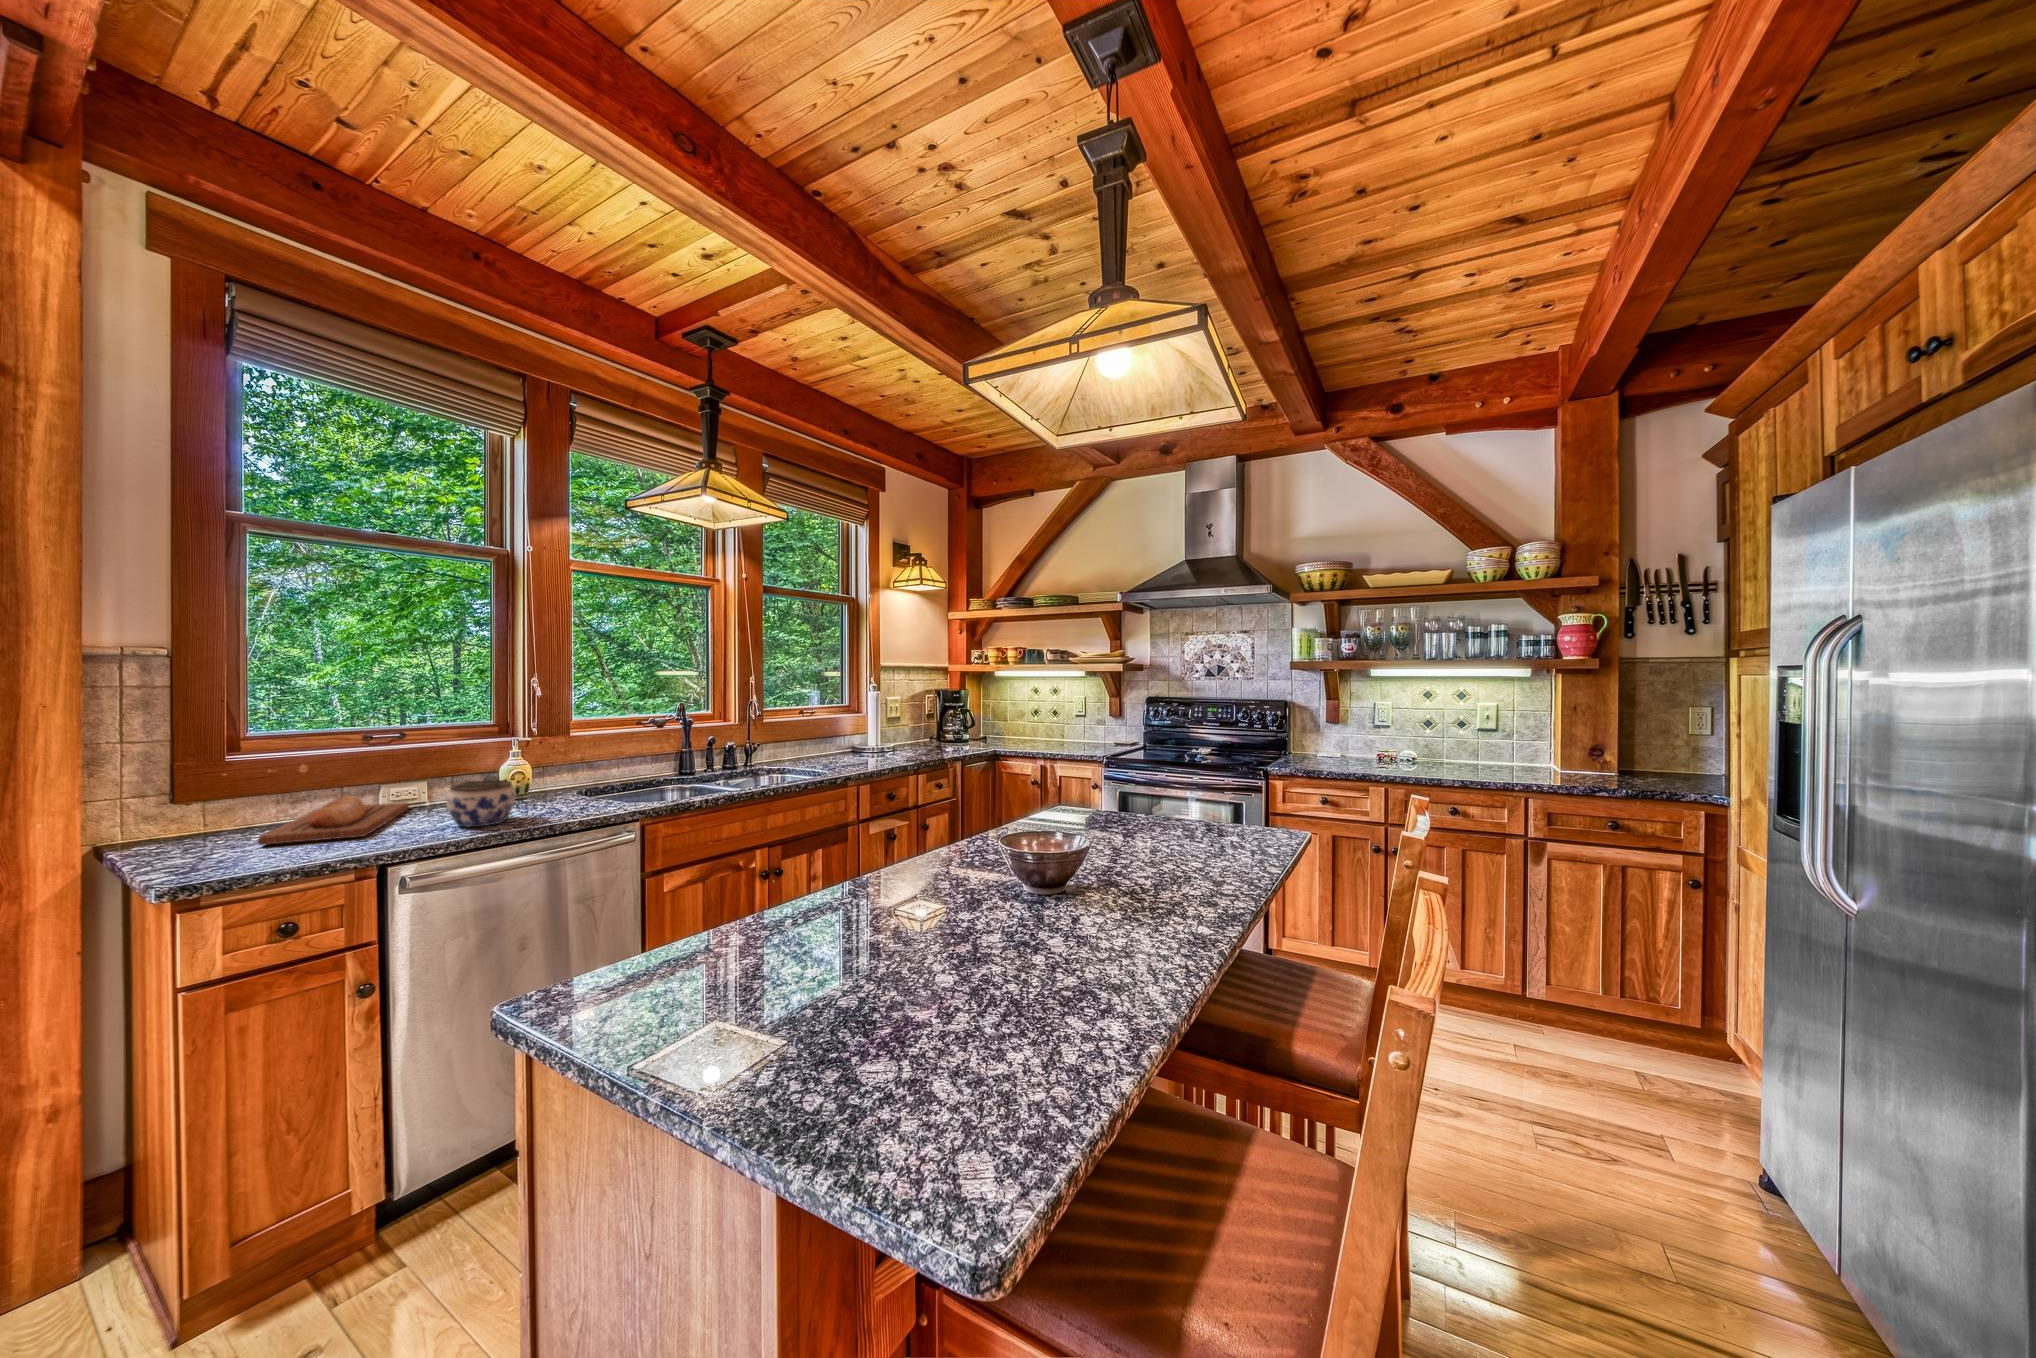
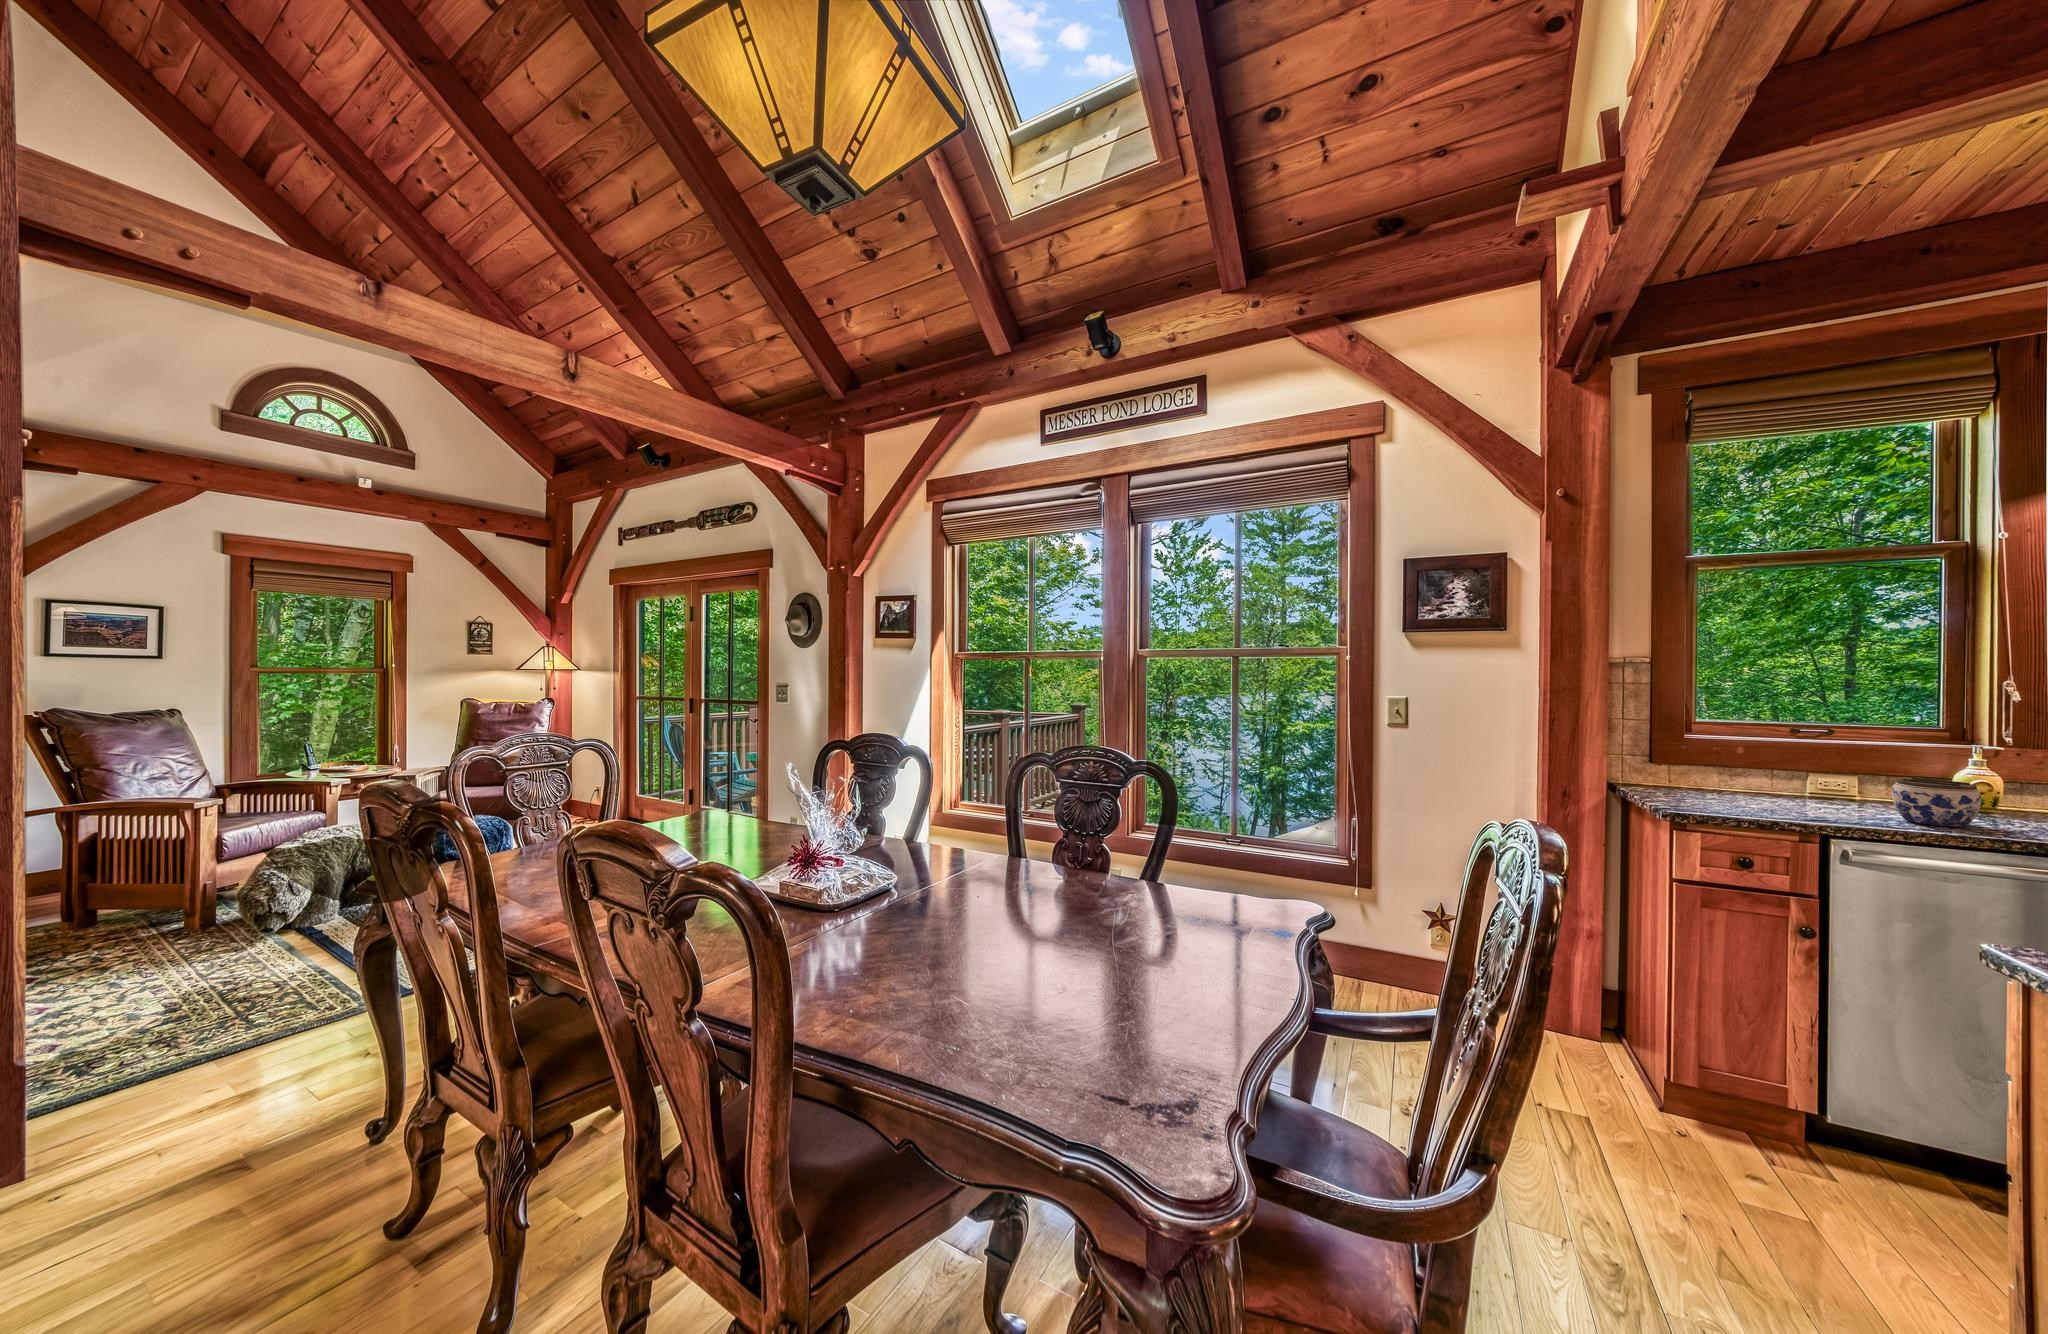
bread loaf: present [258,795,409,845] -> none [1716,776,1842,810]

